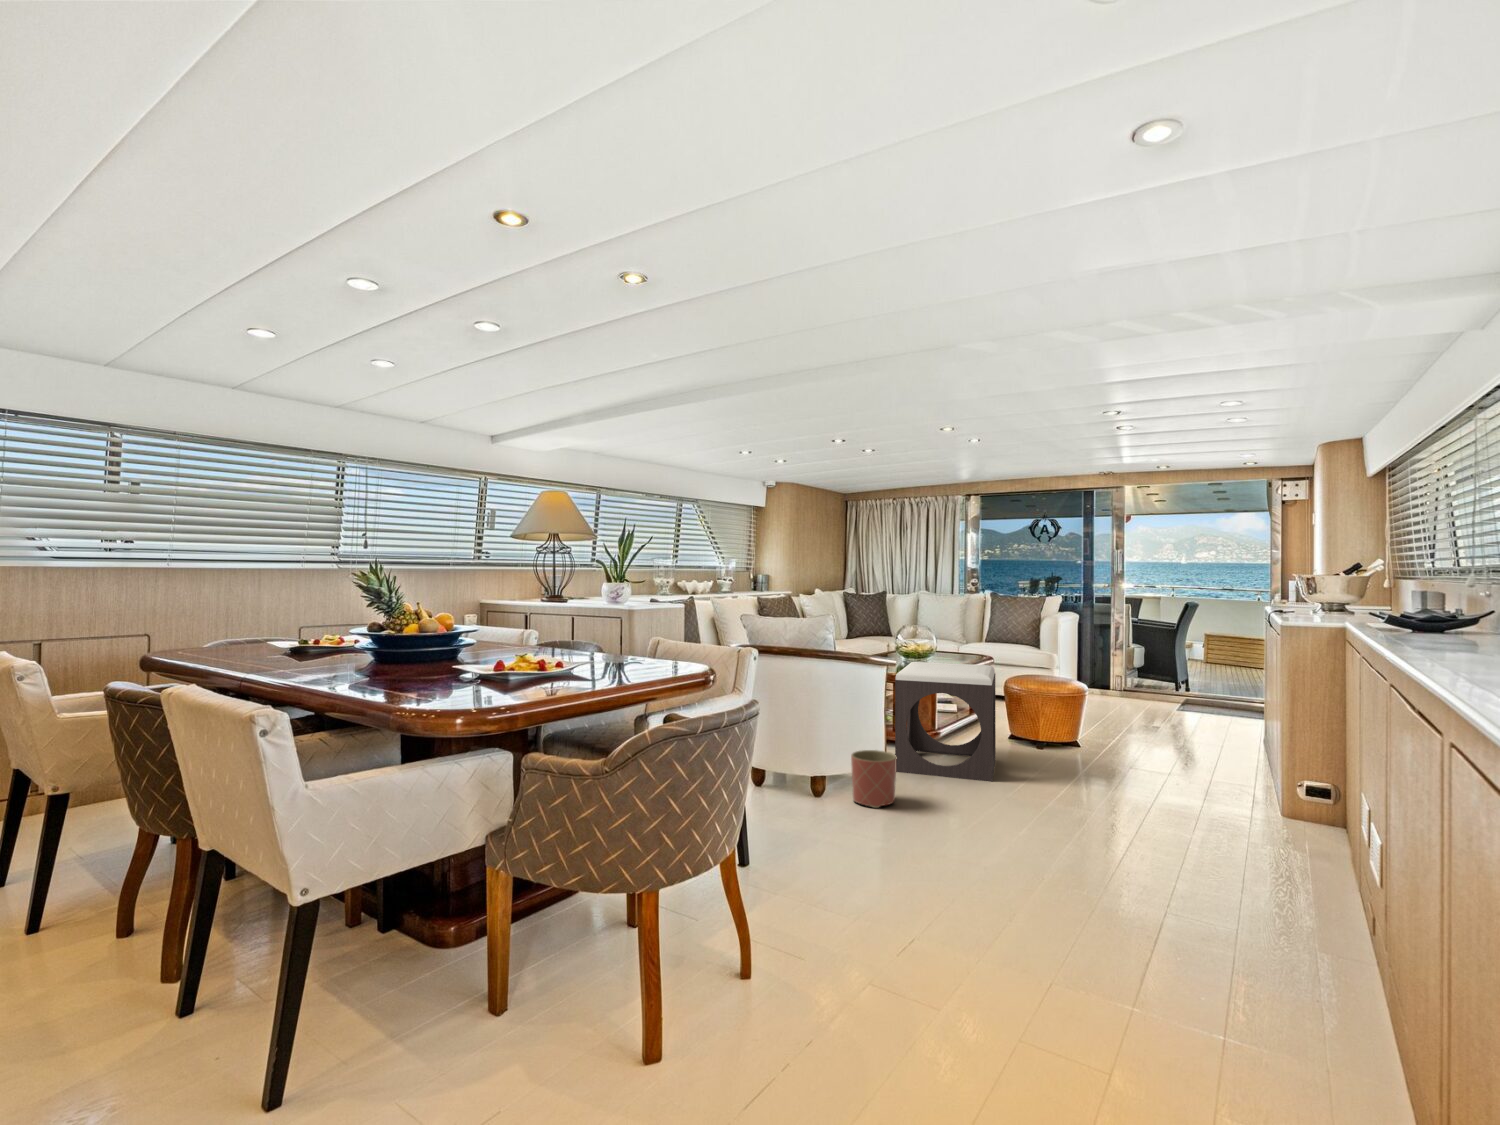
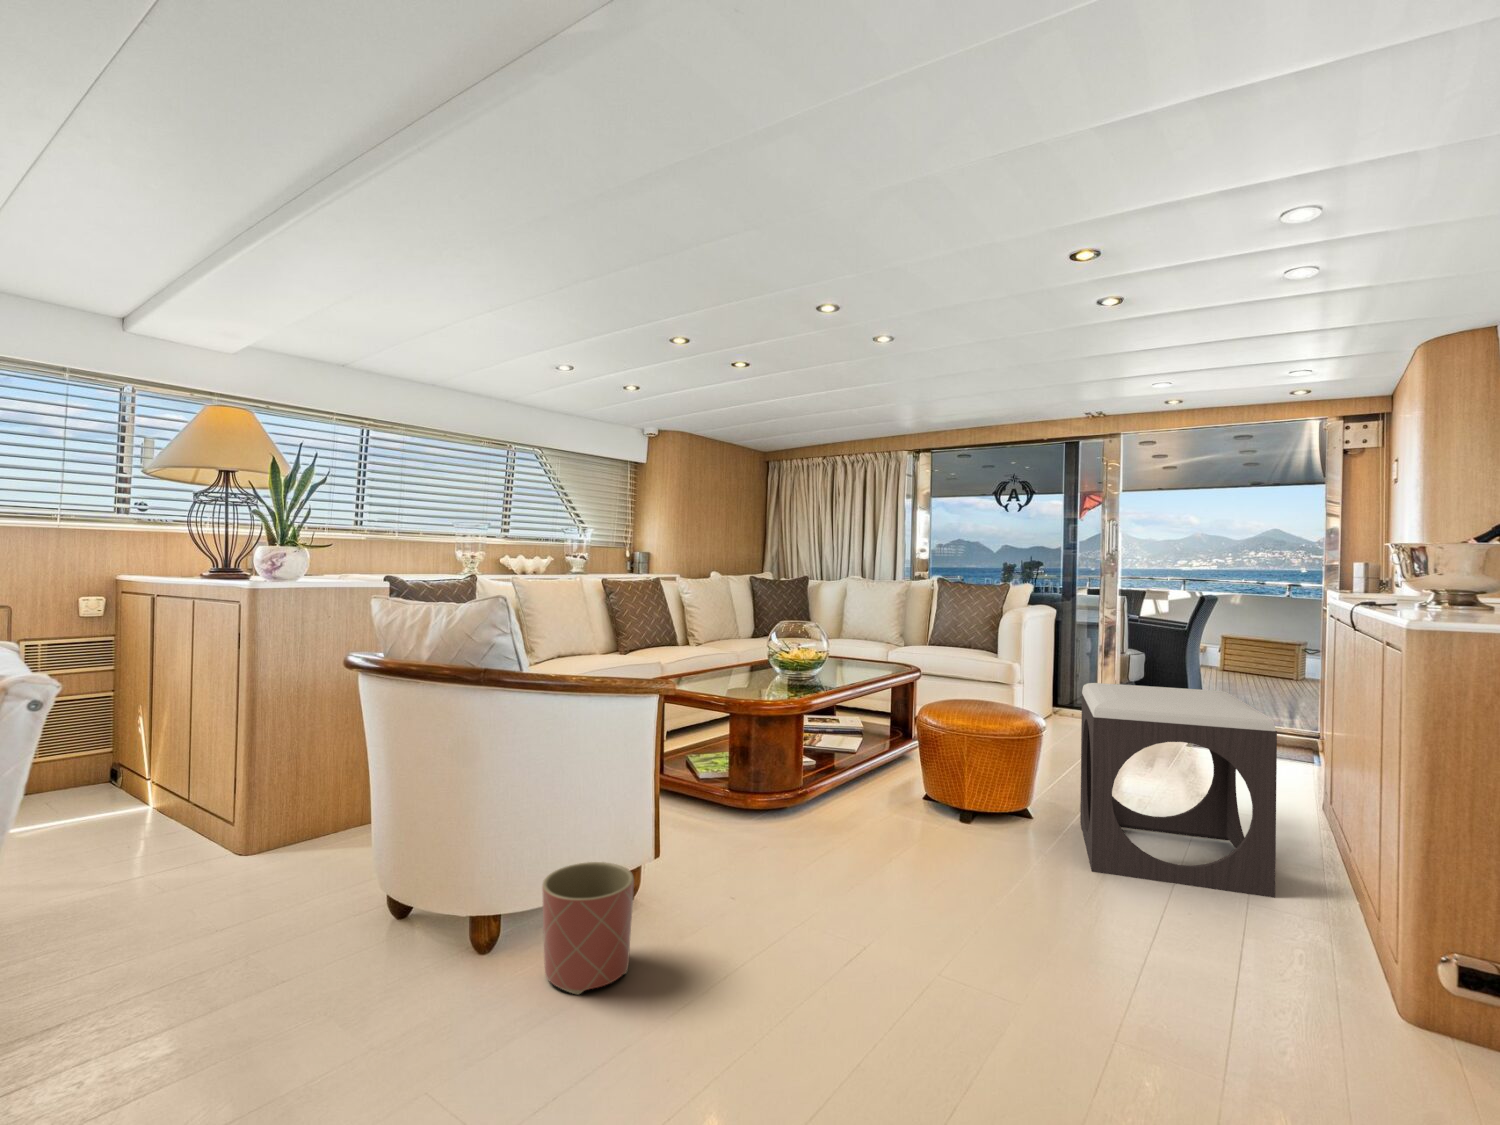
footstool: present [895,662,996,782] -> present [1080,683,1277,898]

